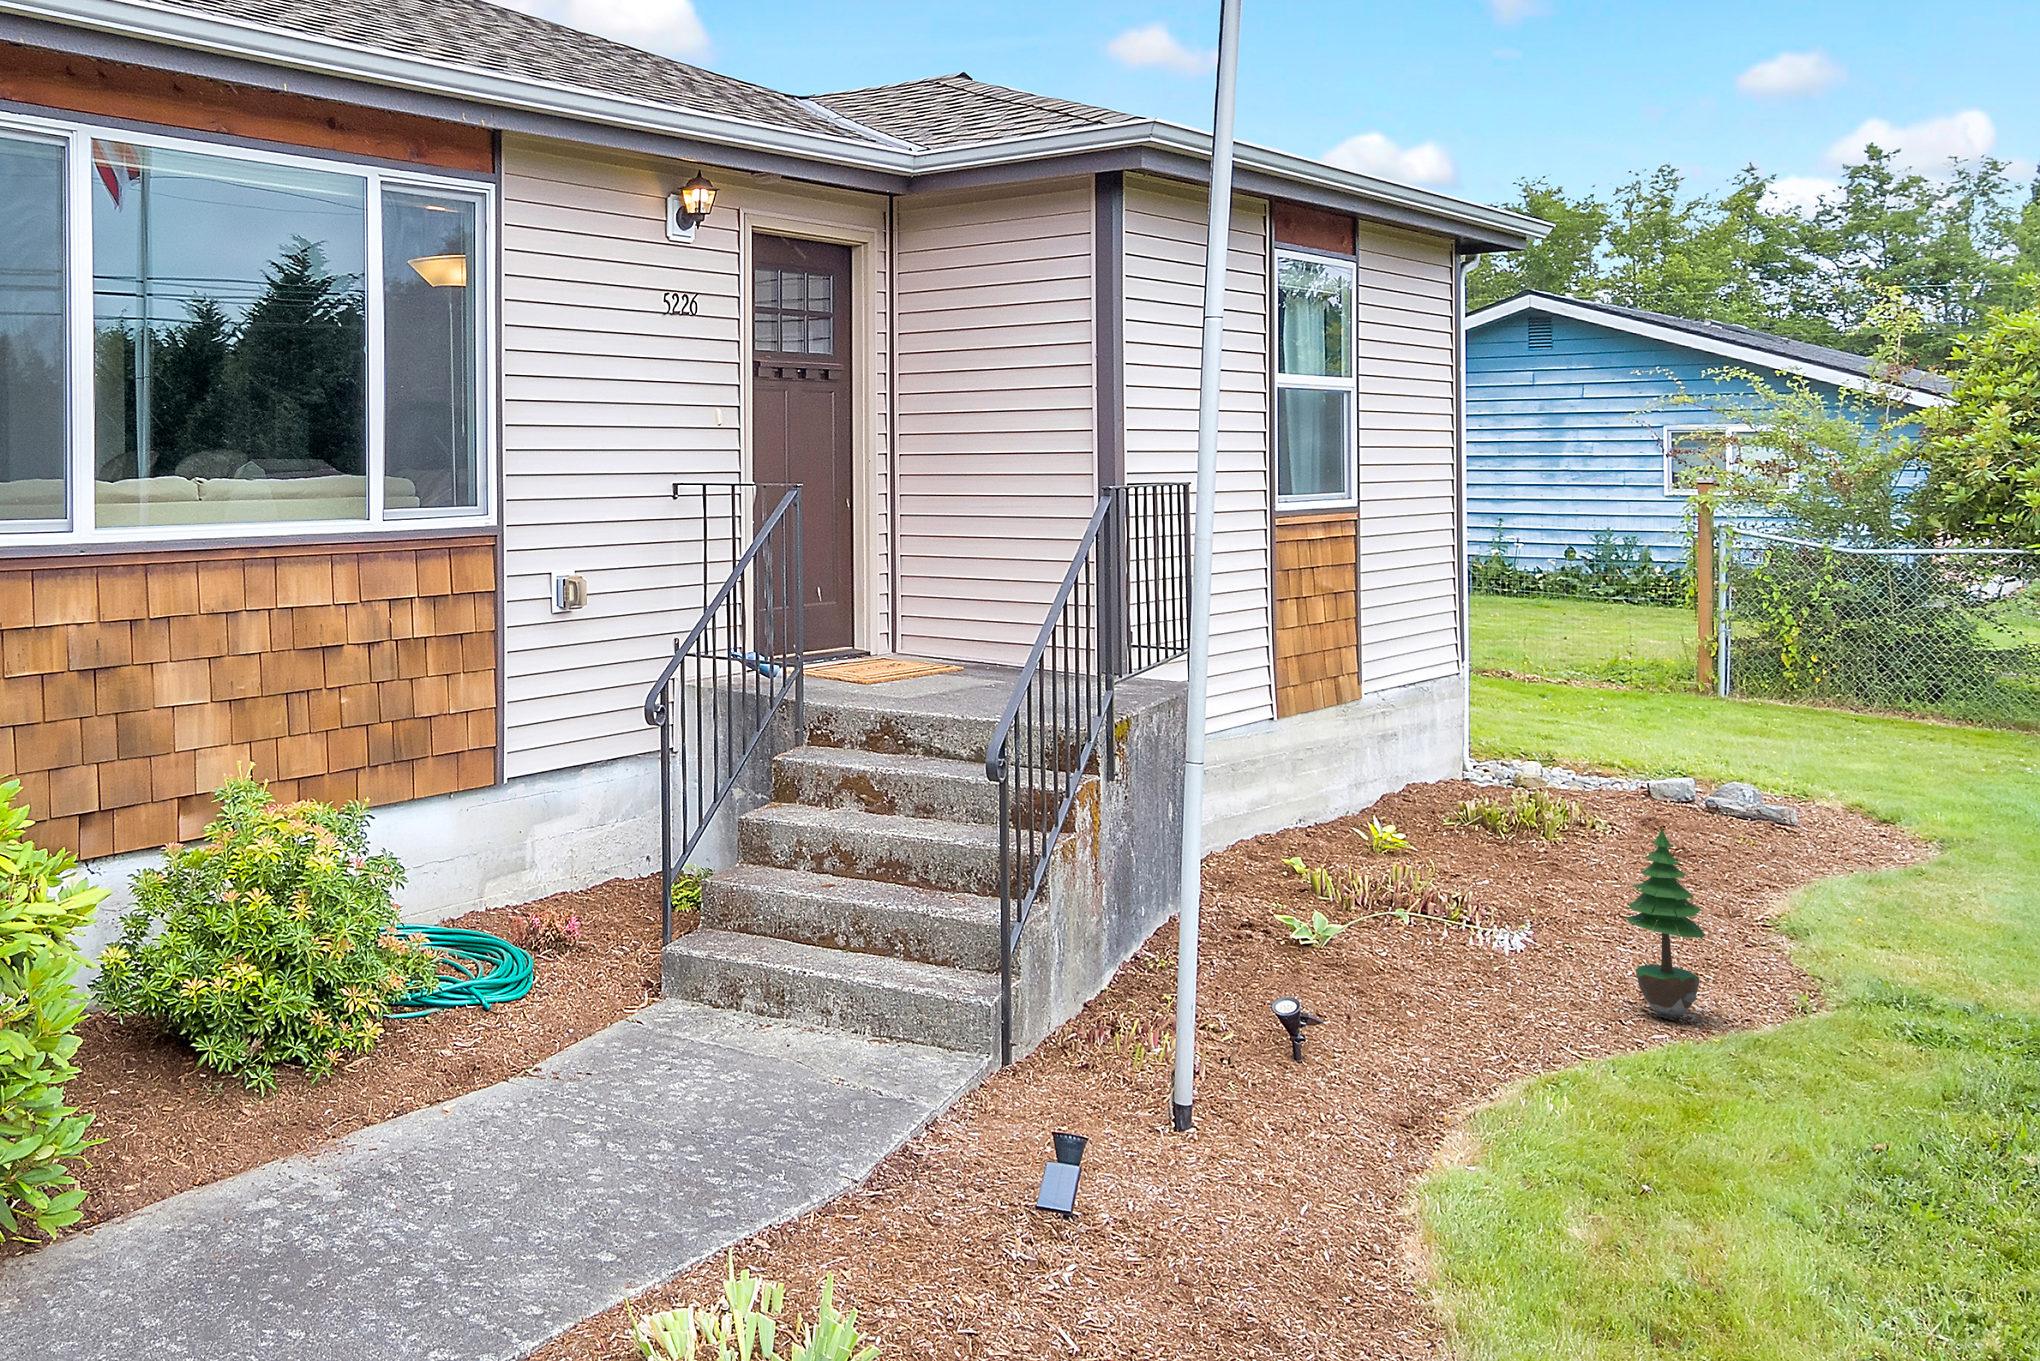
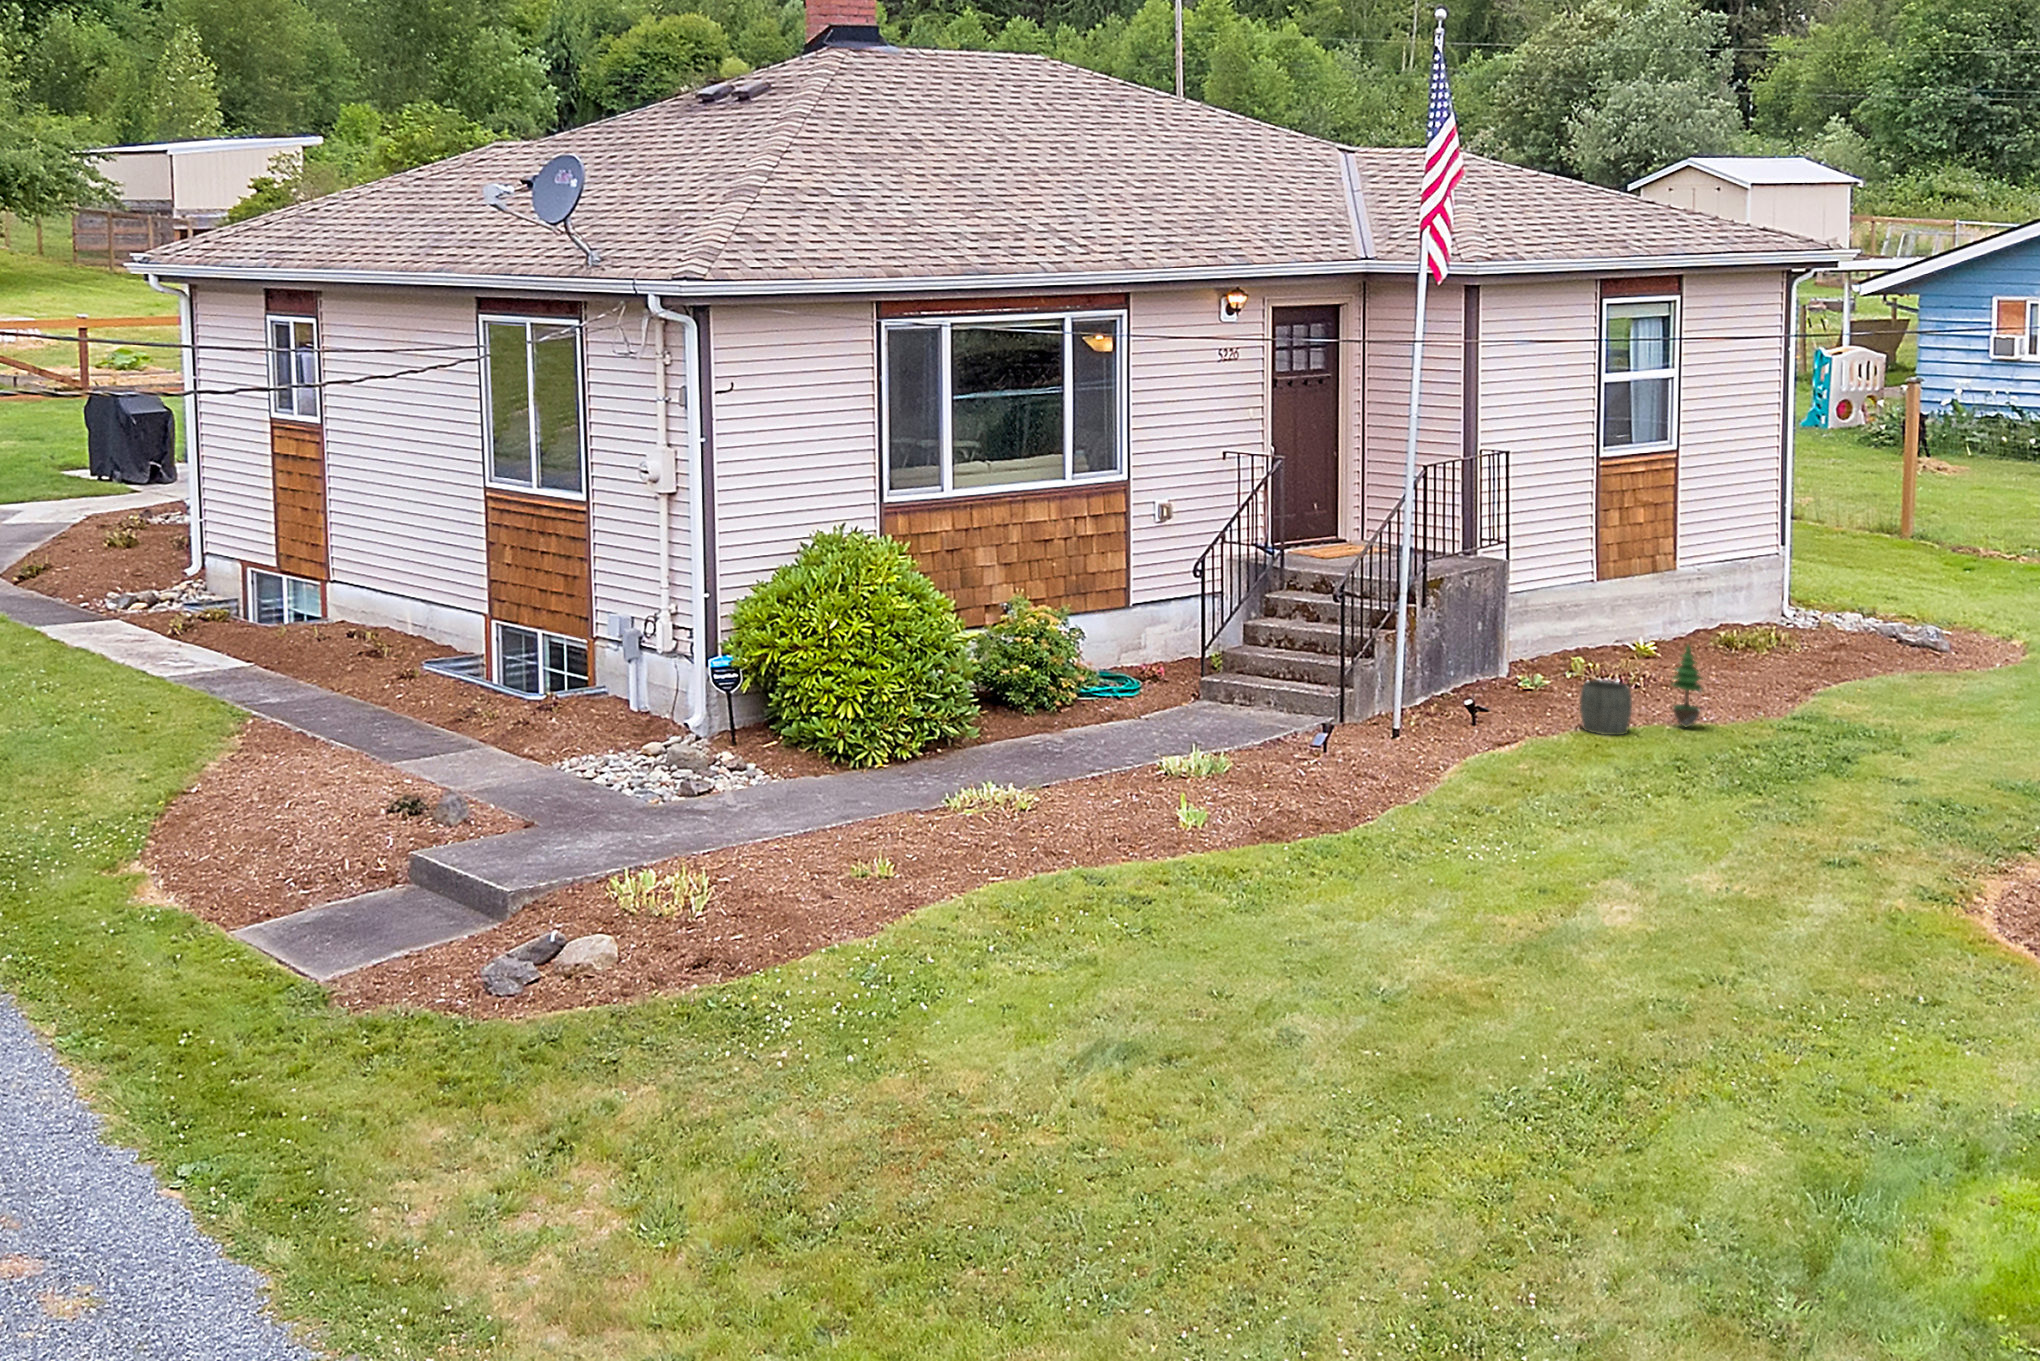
woven basket: none [1473,922,1595,1056] -> present [1580,680,1632,735]

